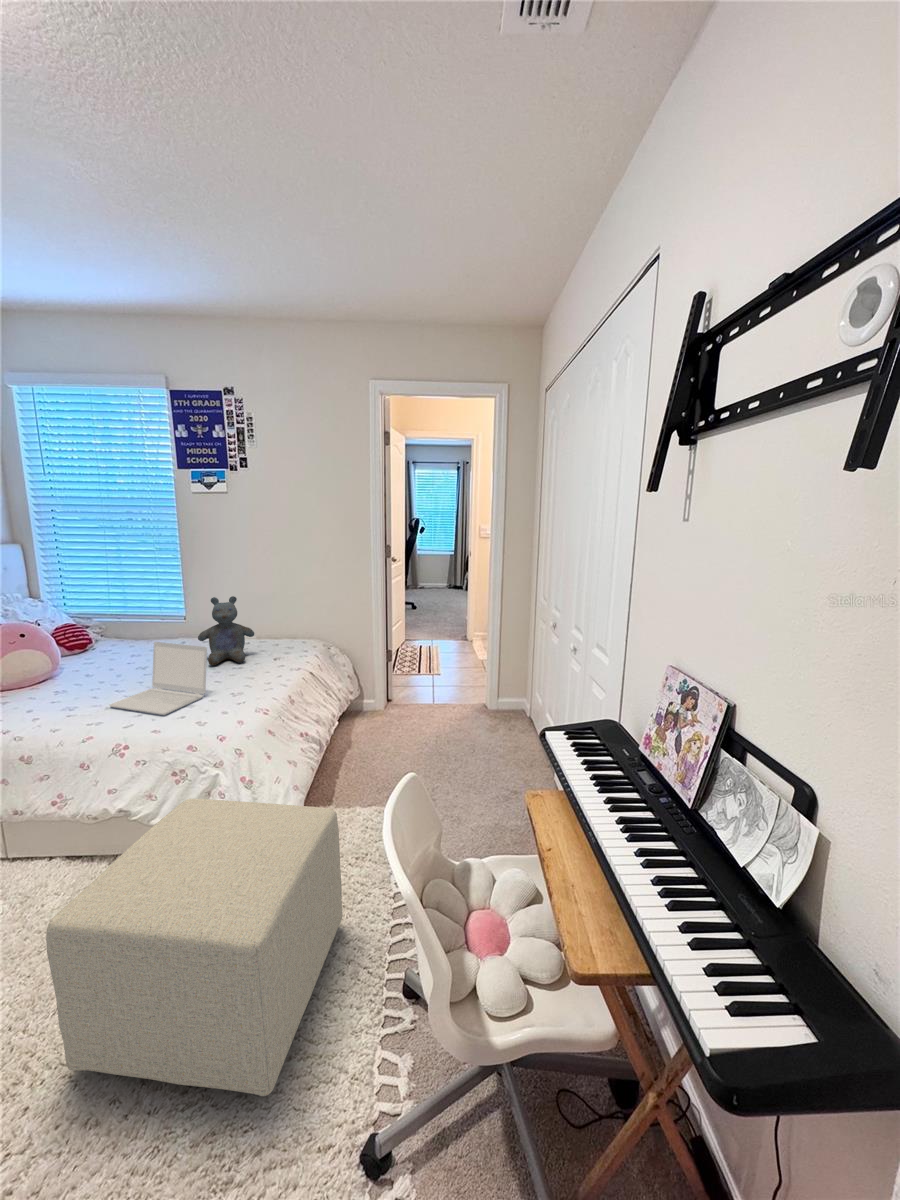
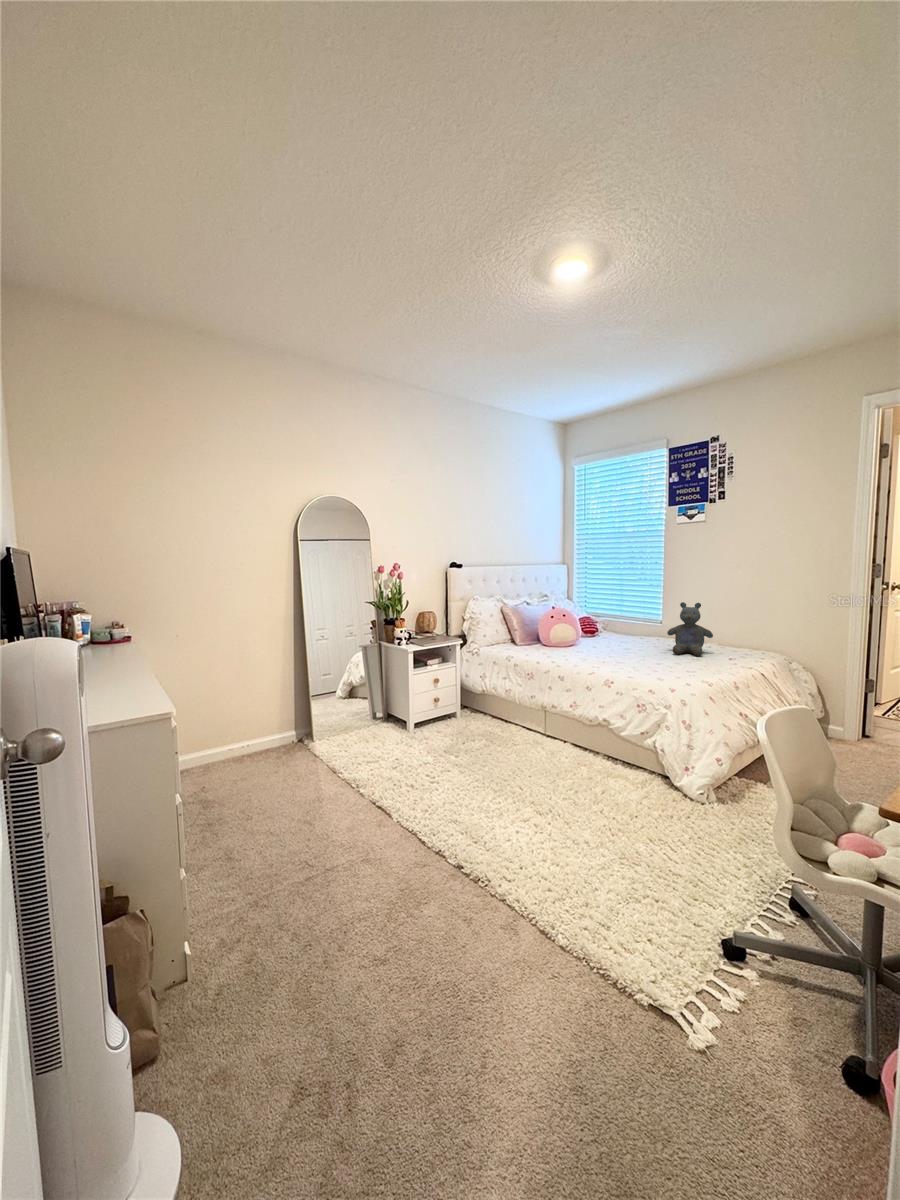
laptop: present [110,642,207,715] -> none [605,626,671,671]
ottoman: present [46,799,342,1096] -> none [569,714,748,878]

